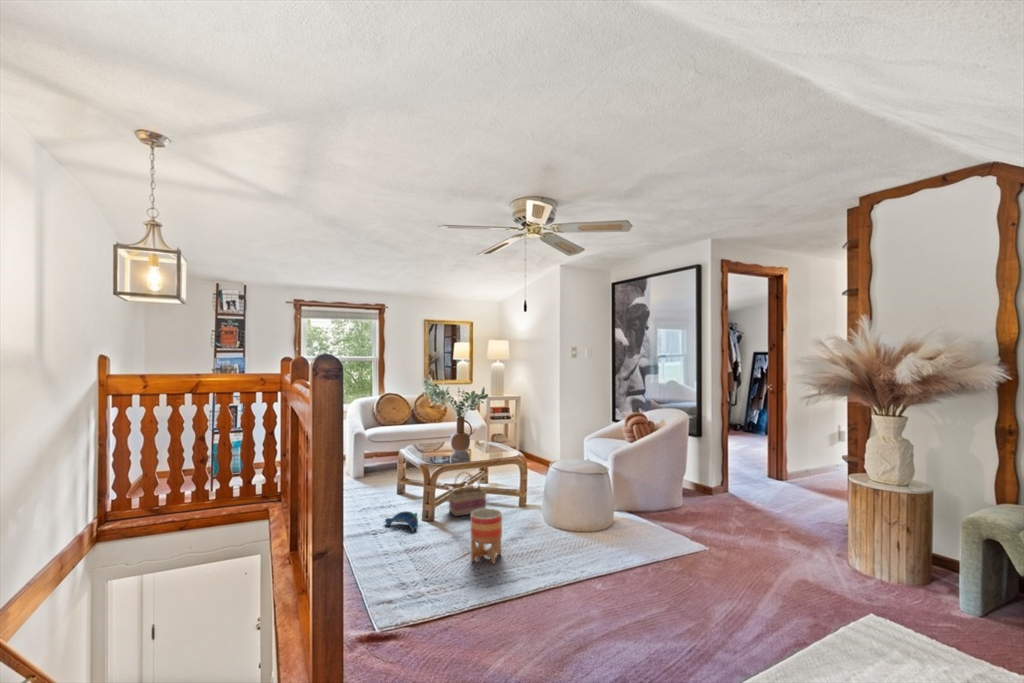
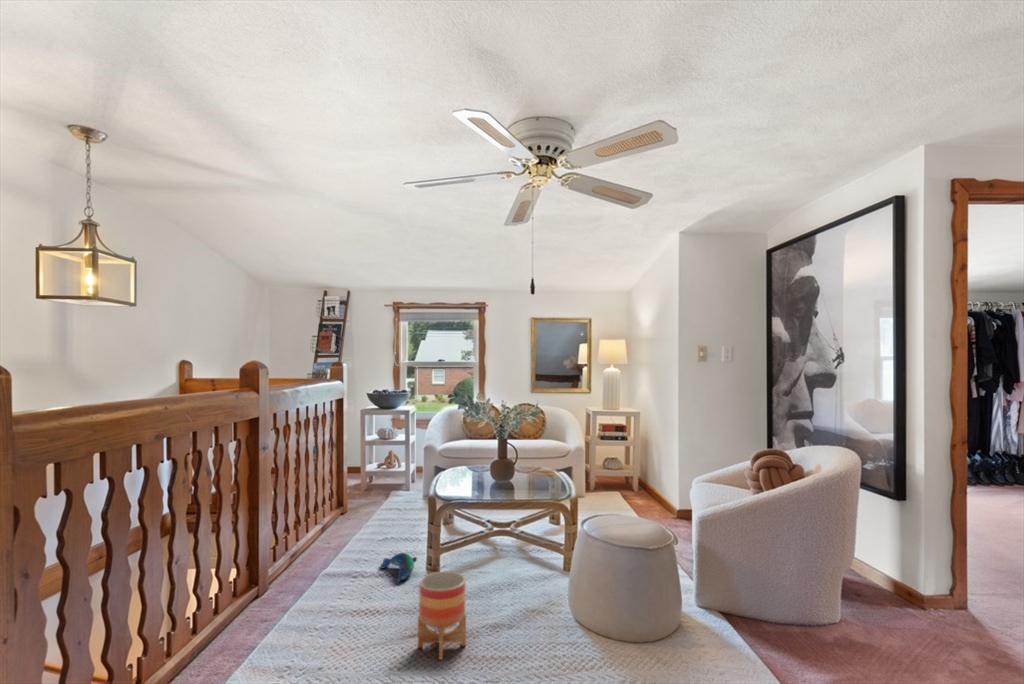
basket: present [449,473,486,516] -> none [470,510,517,570]

